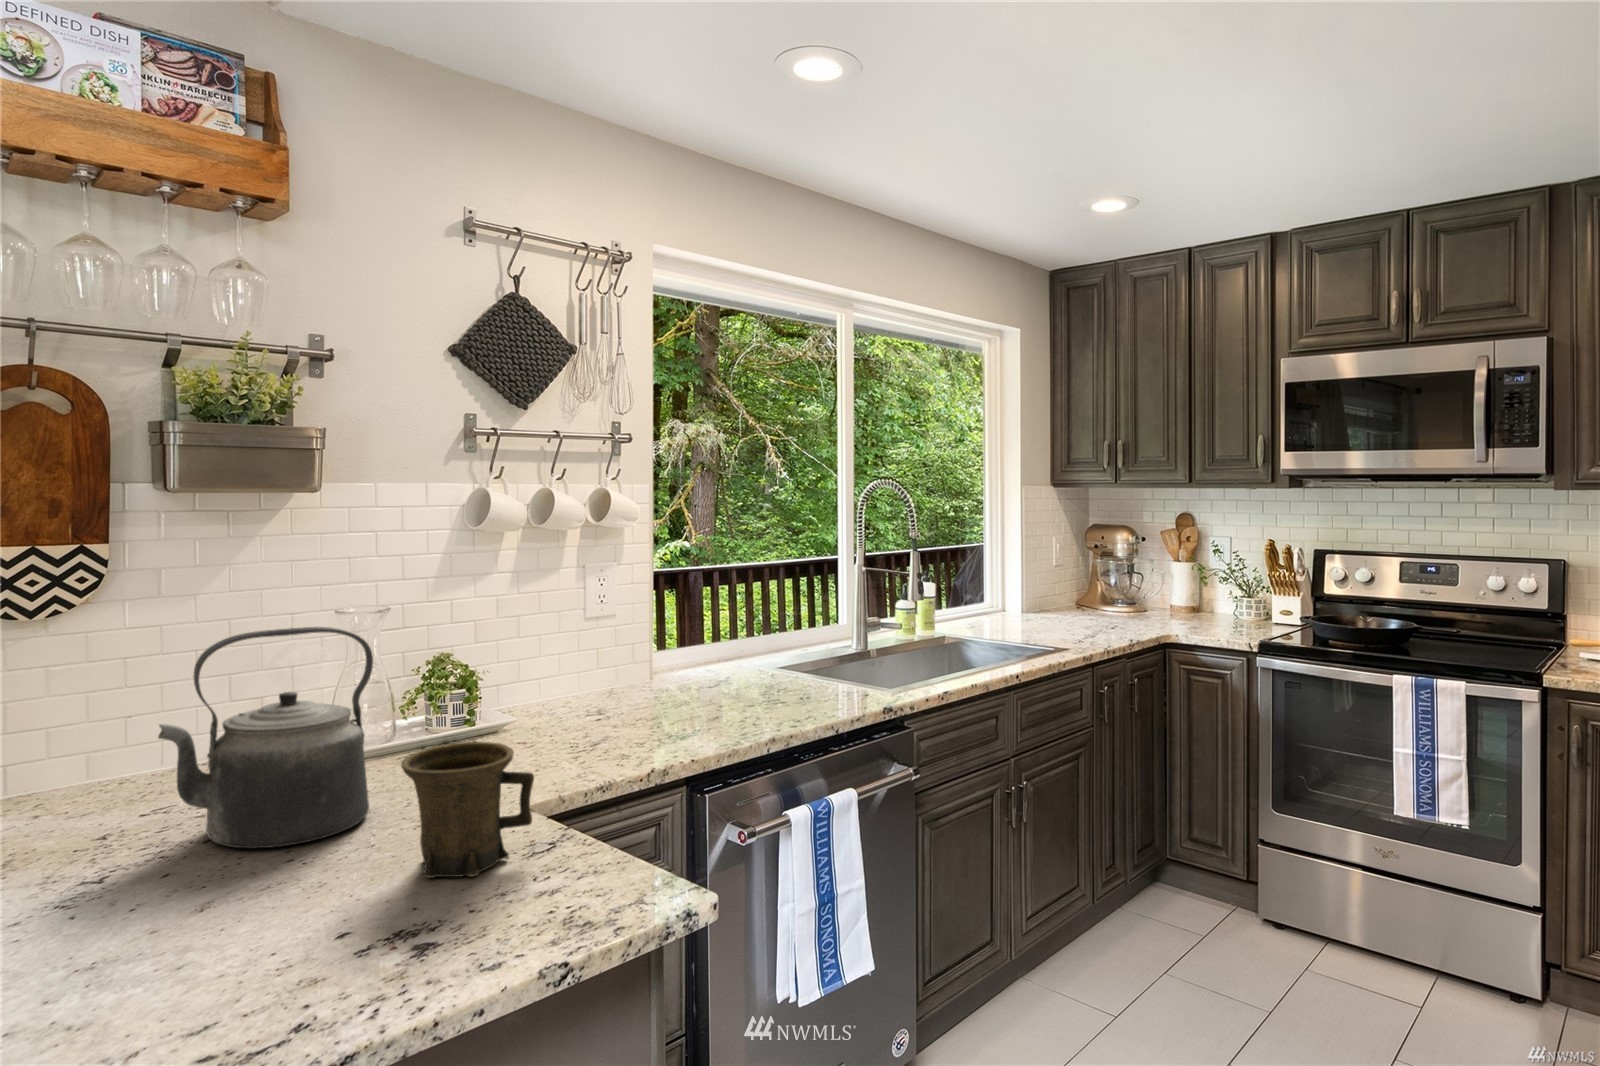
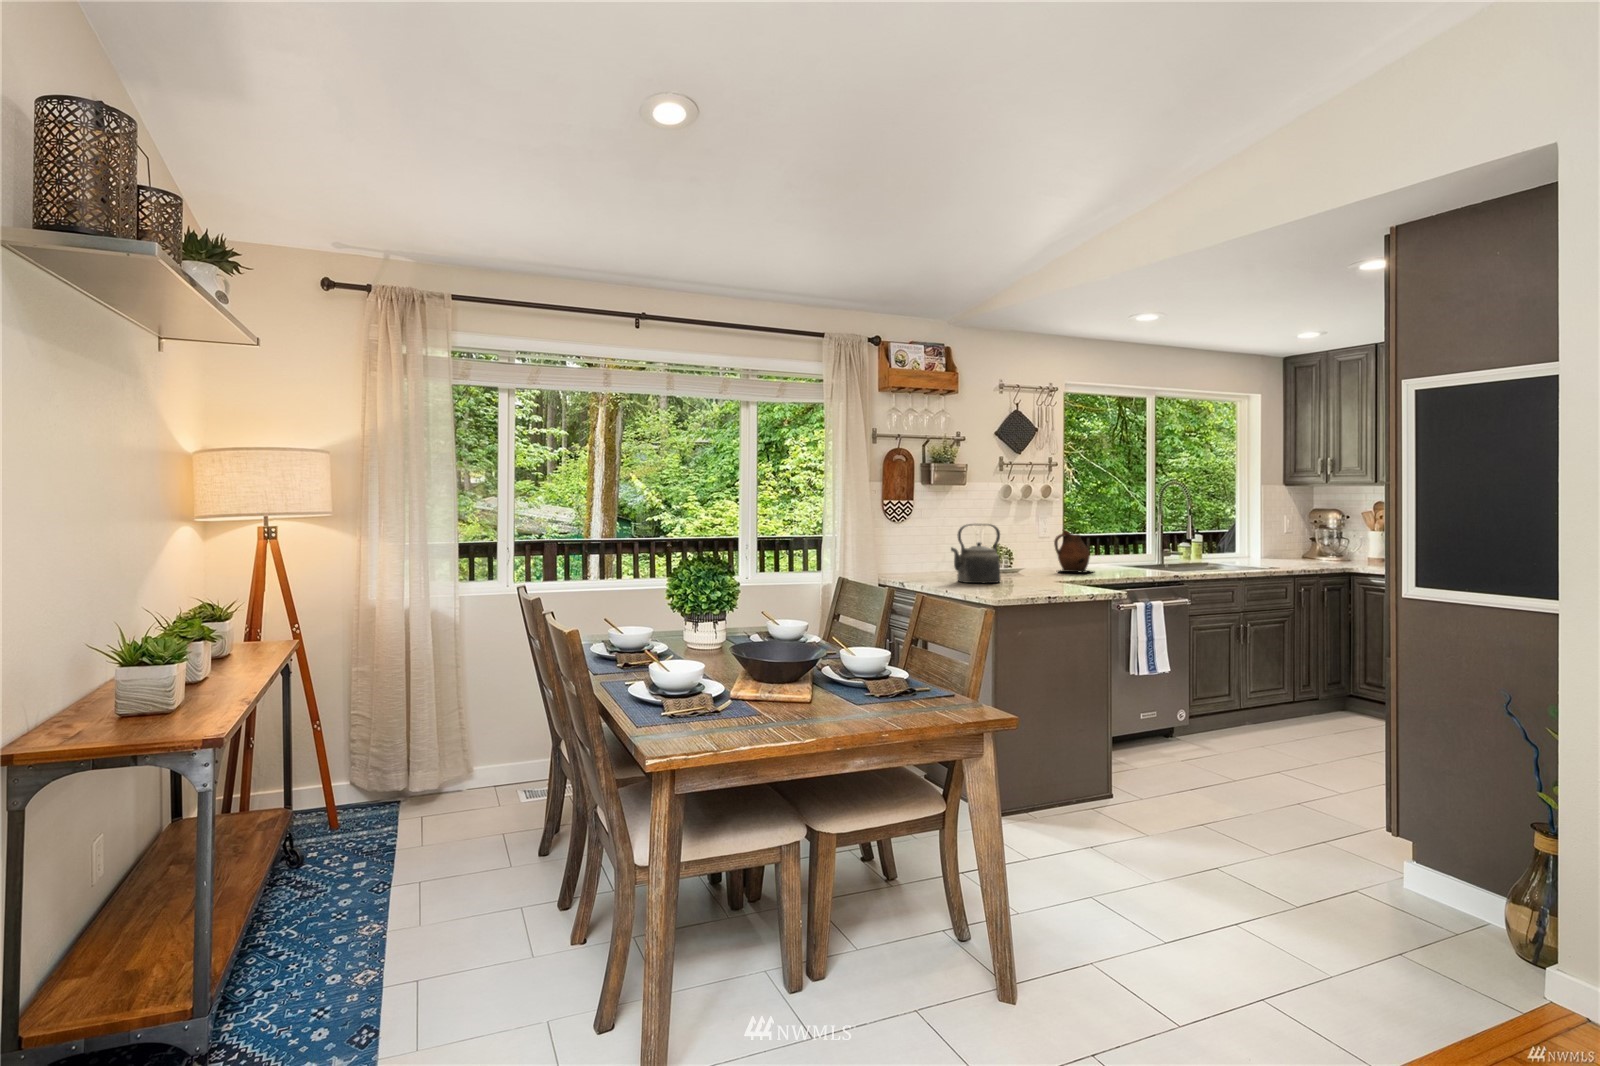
ceramic pitcher: none [604,603,706,720] -> present [1054,530,1090,573]
mug: present [401,742,534,878] -> none [1024,555,1061,588]

